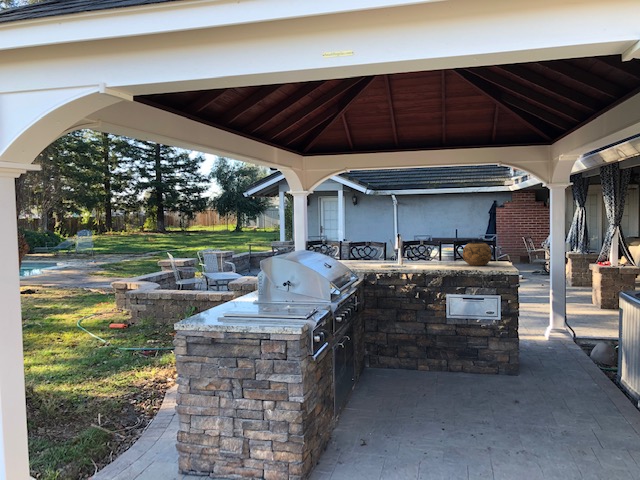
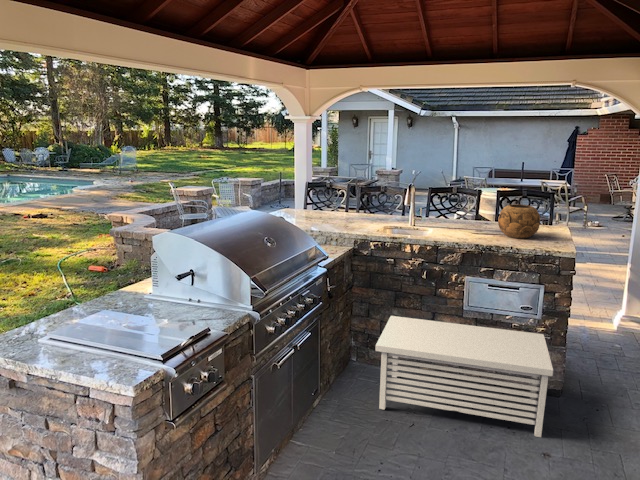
storage bench: none [392,329,516,397] -> present [376,316,553,437]

